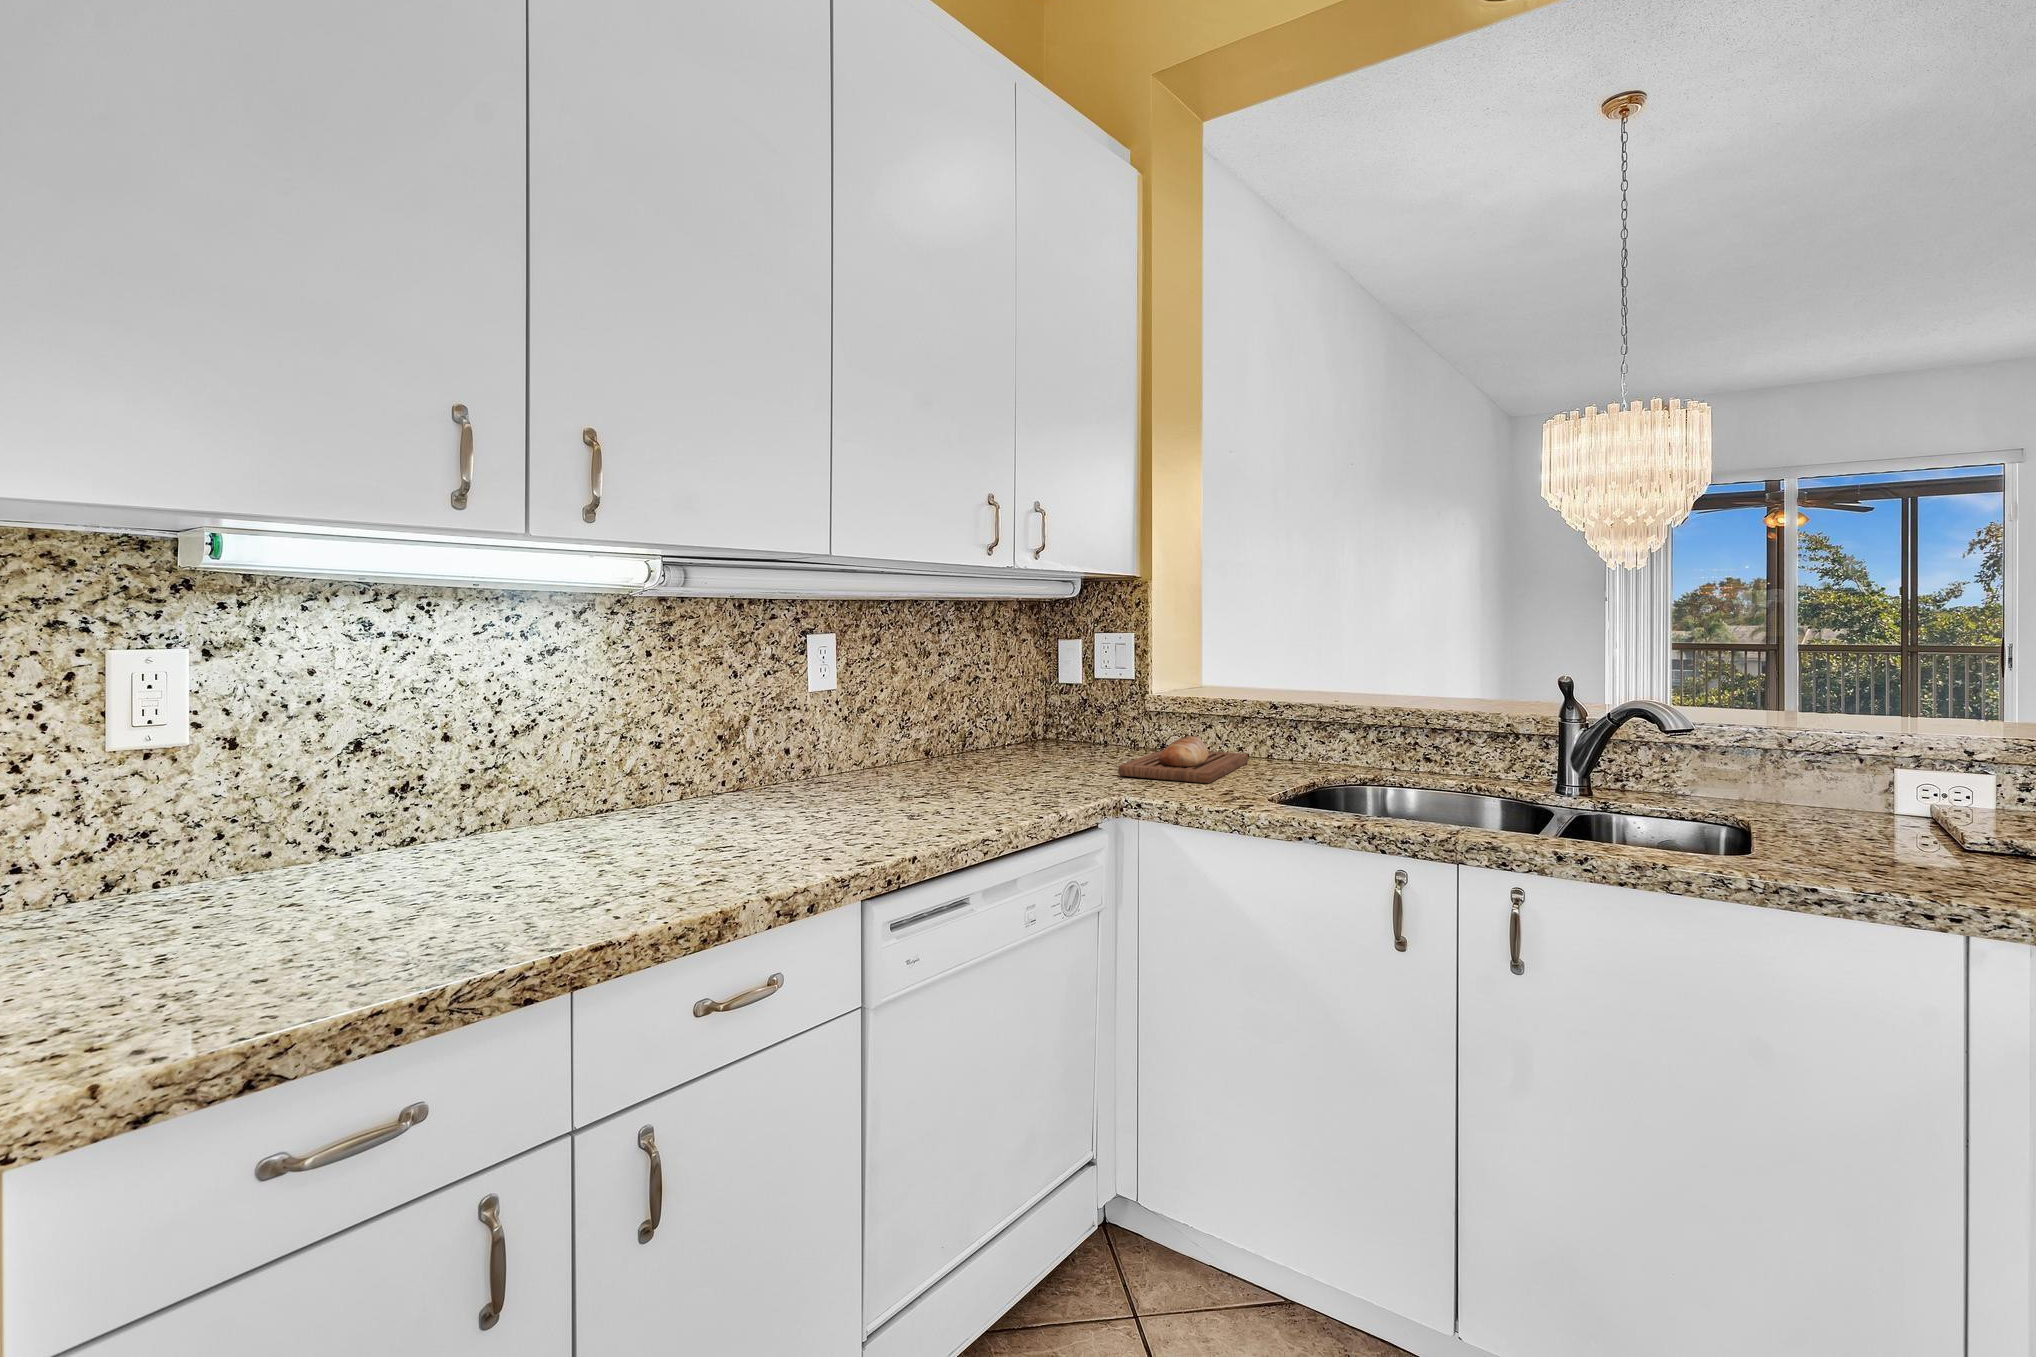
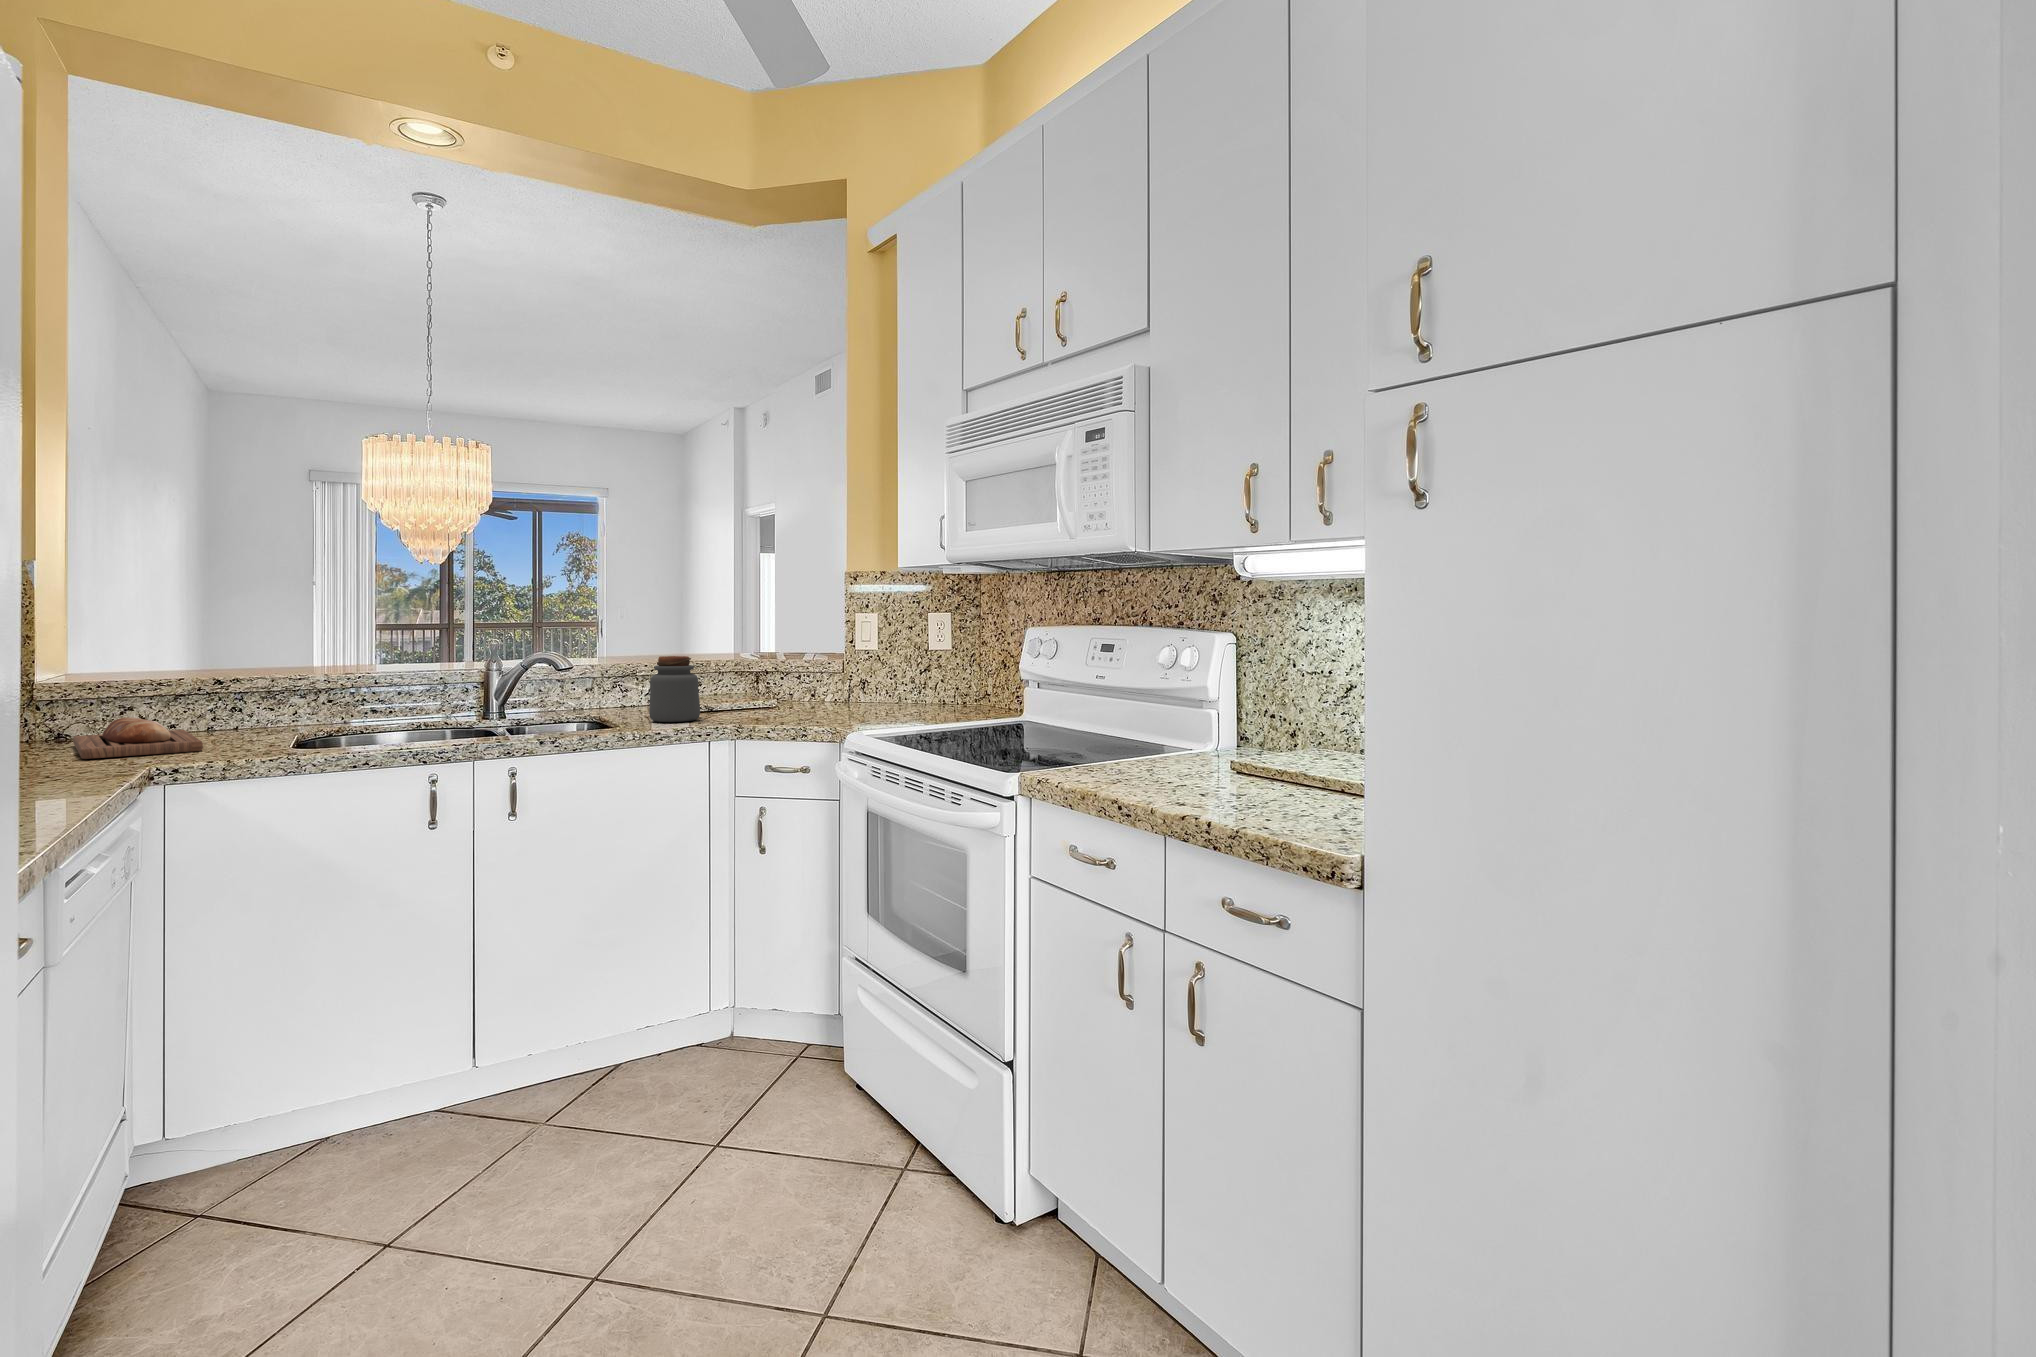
jar: none [1834,727,1970,870] -> present [649,656,700,722]

